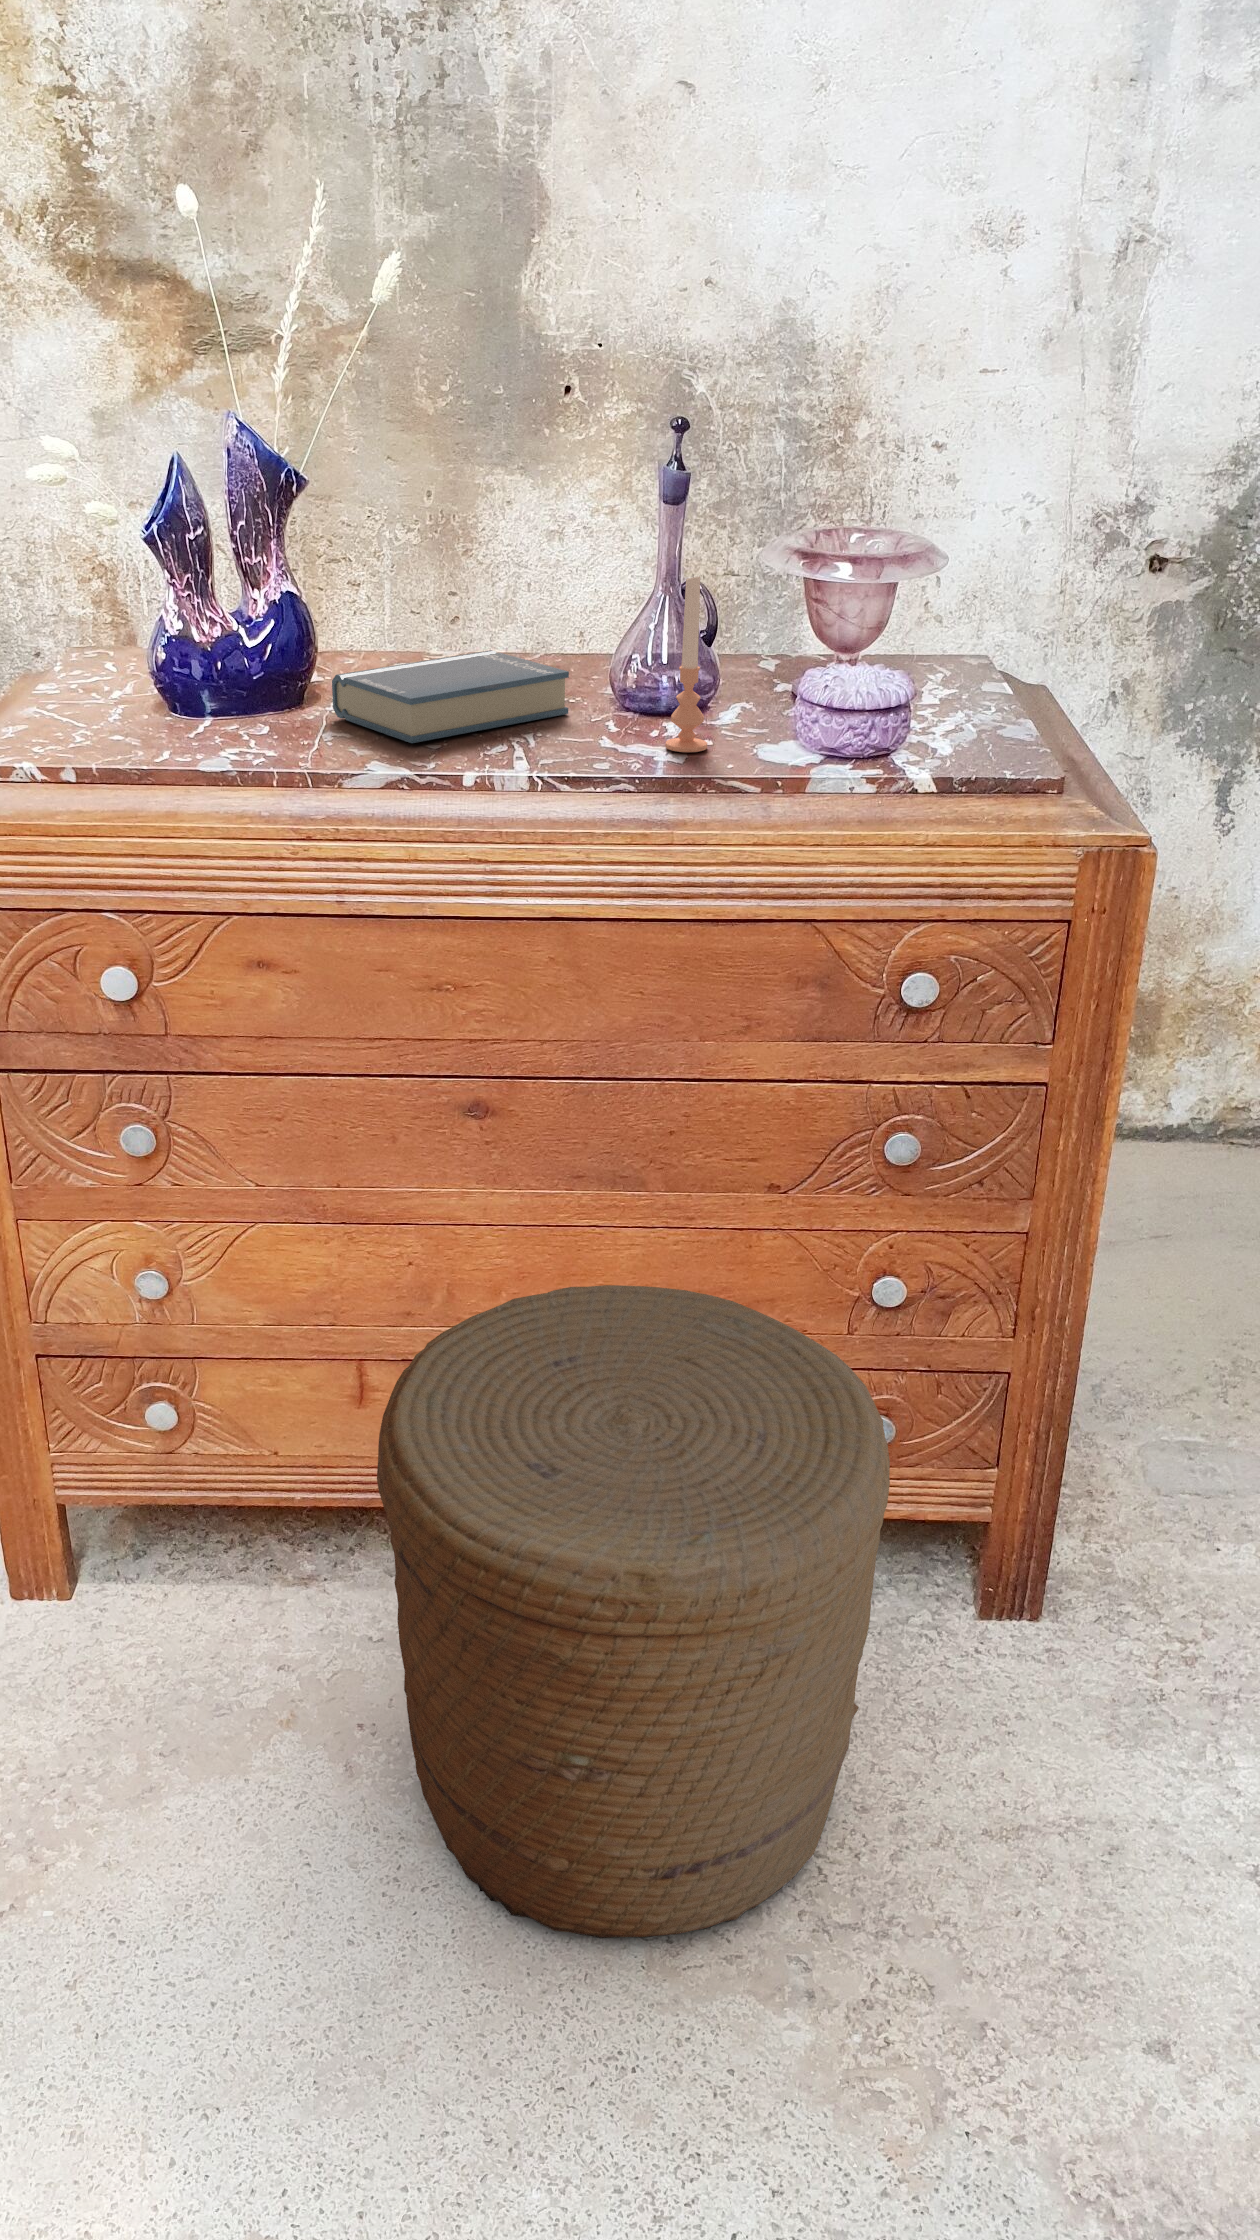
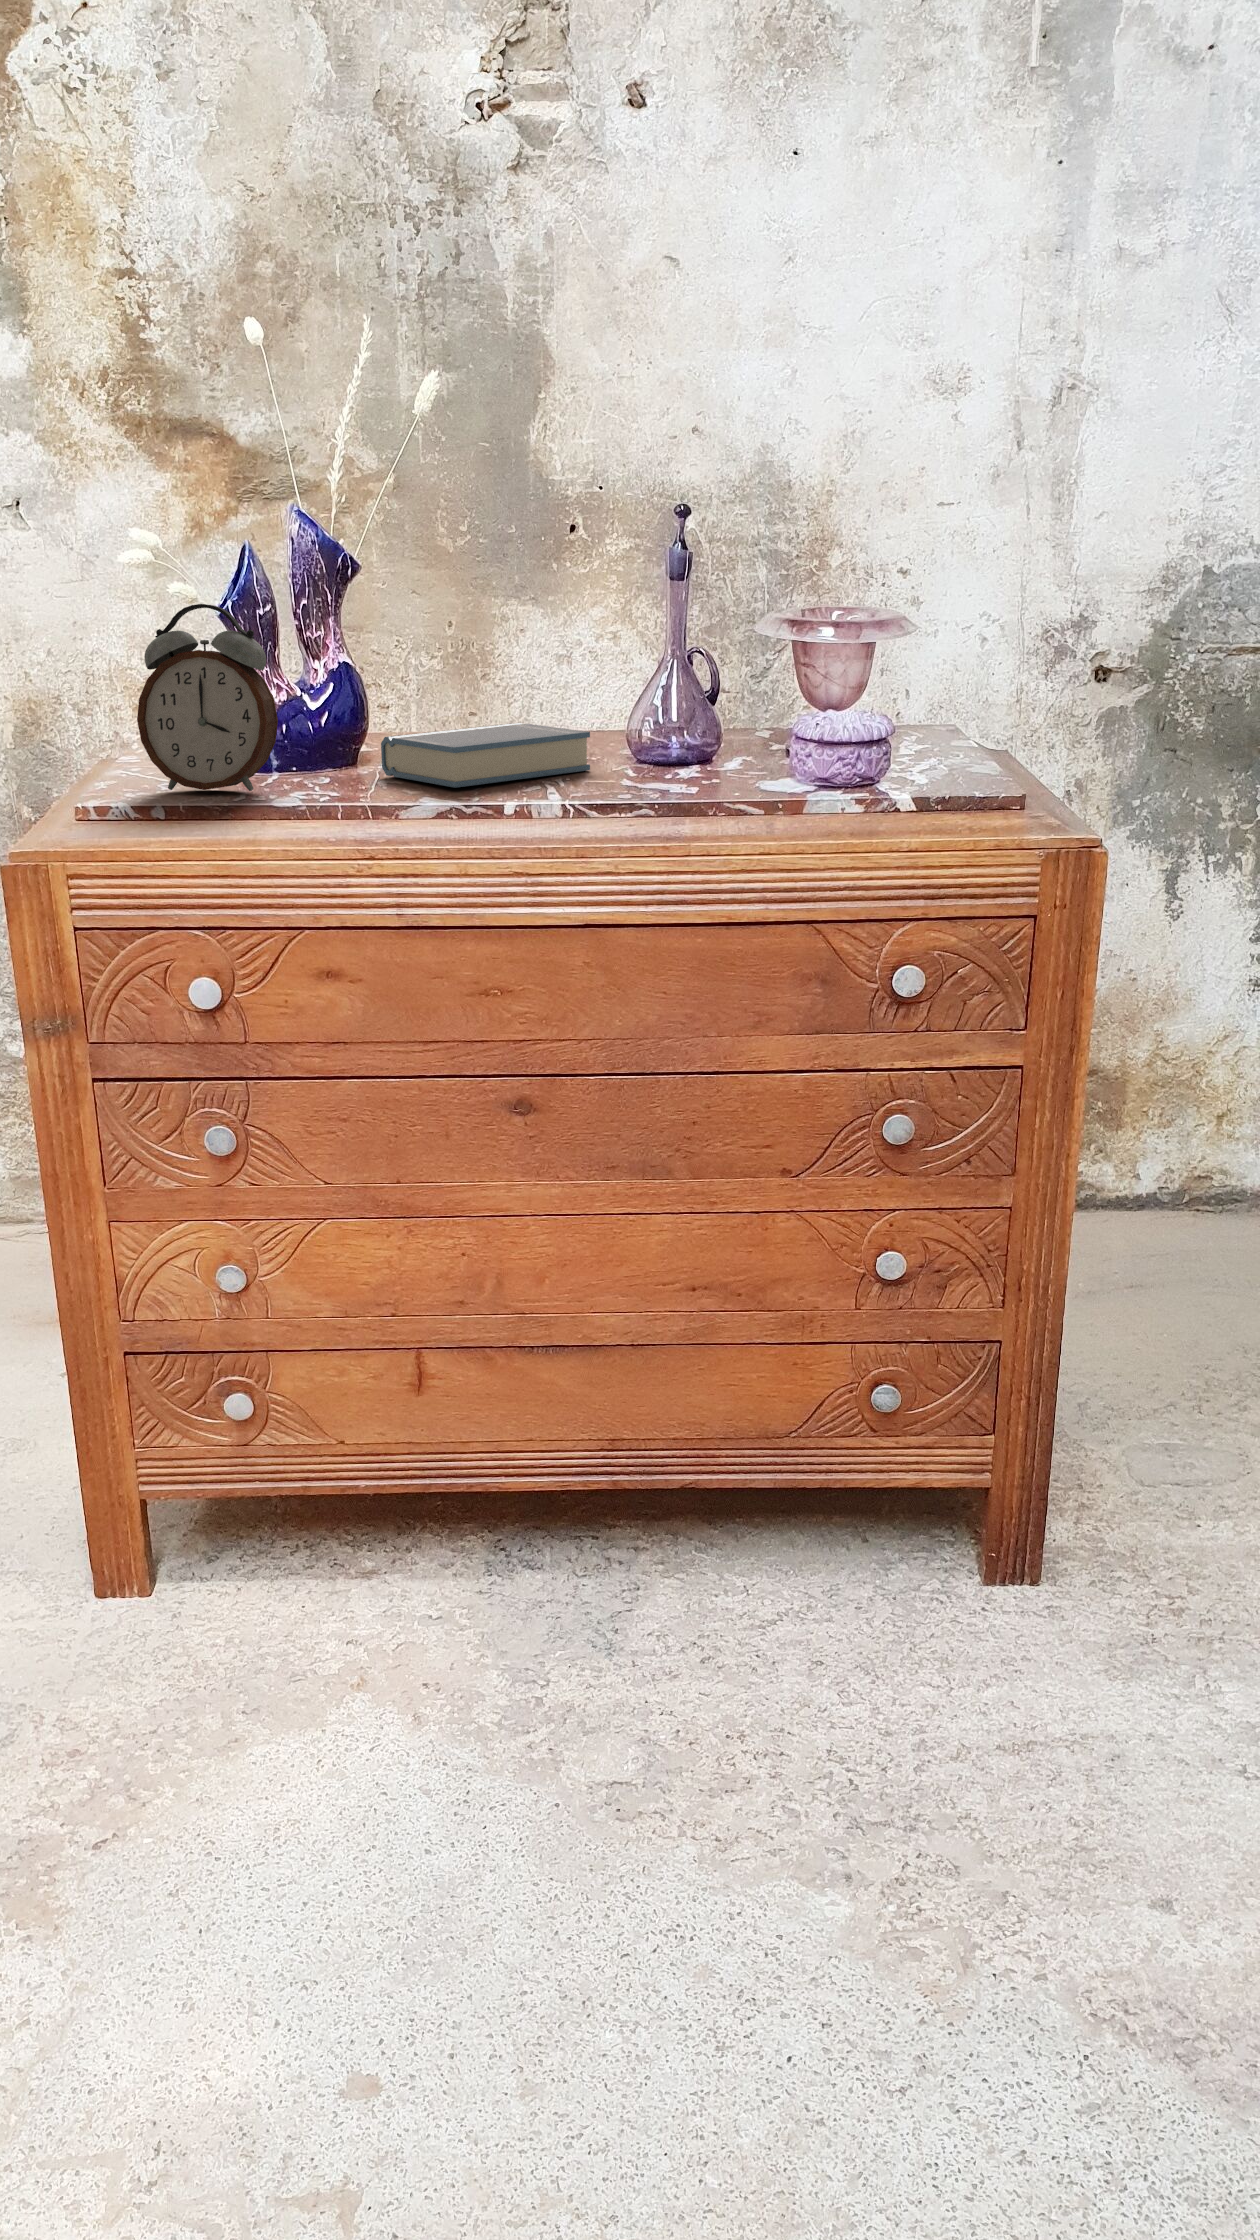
alarm clock: none [51,528,212,741] -> present [137,604,278,791]
candle: present [665,575,707,752] -> none [679,632,716,789]
woven basket: present [377,1285,890,1938] -> none [443,1263,903,1835]

